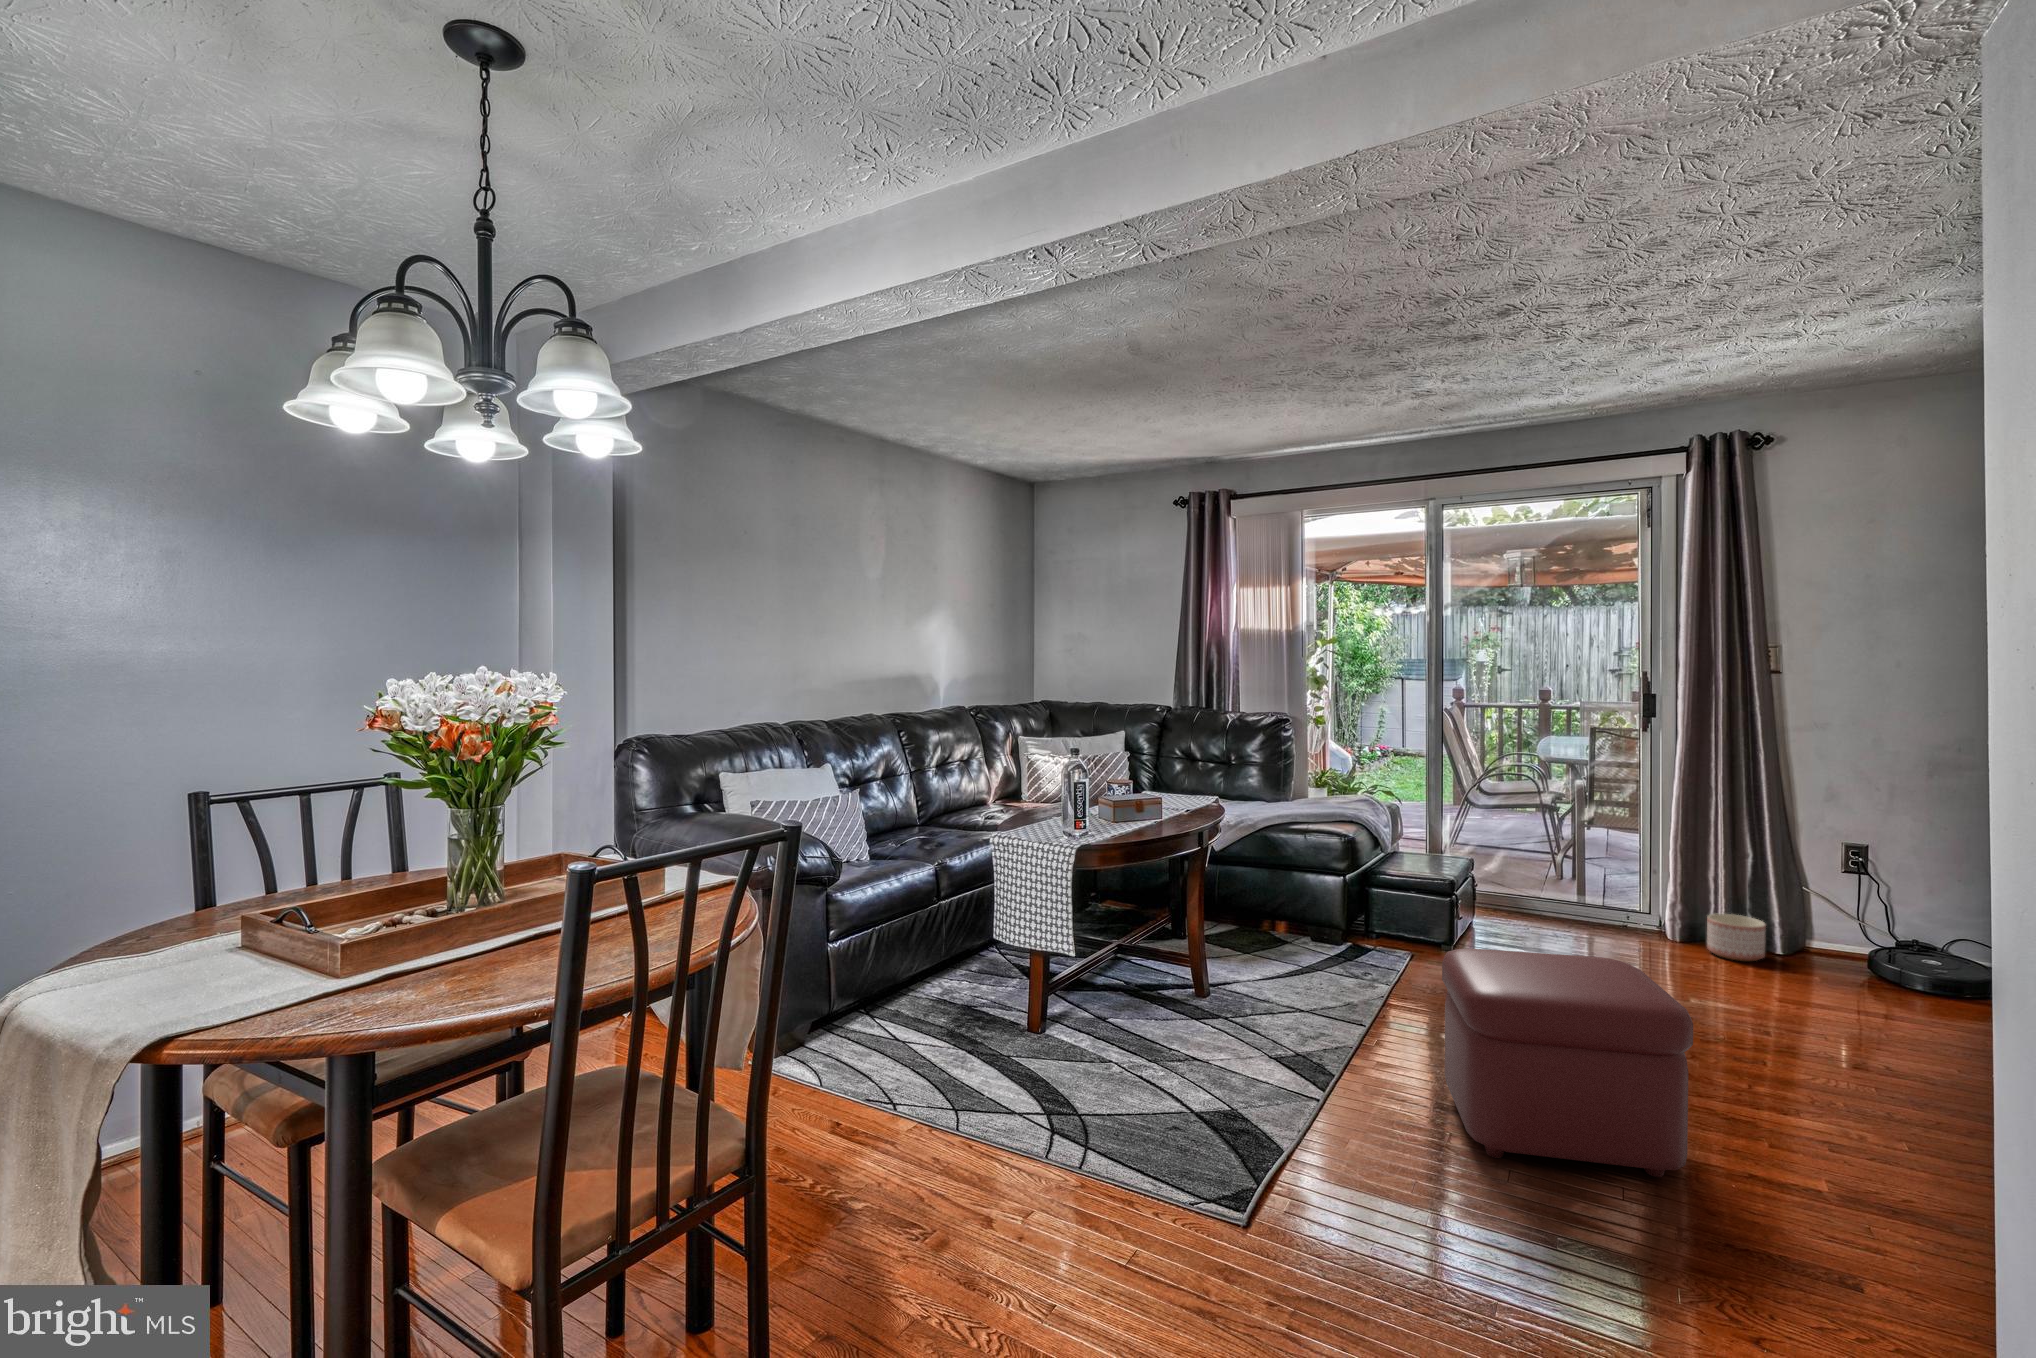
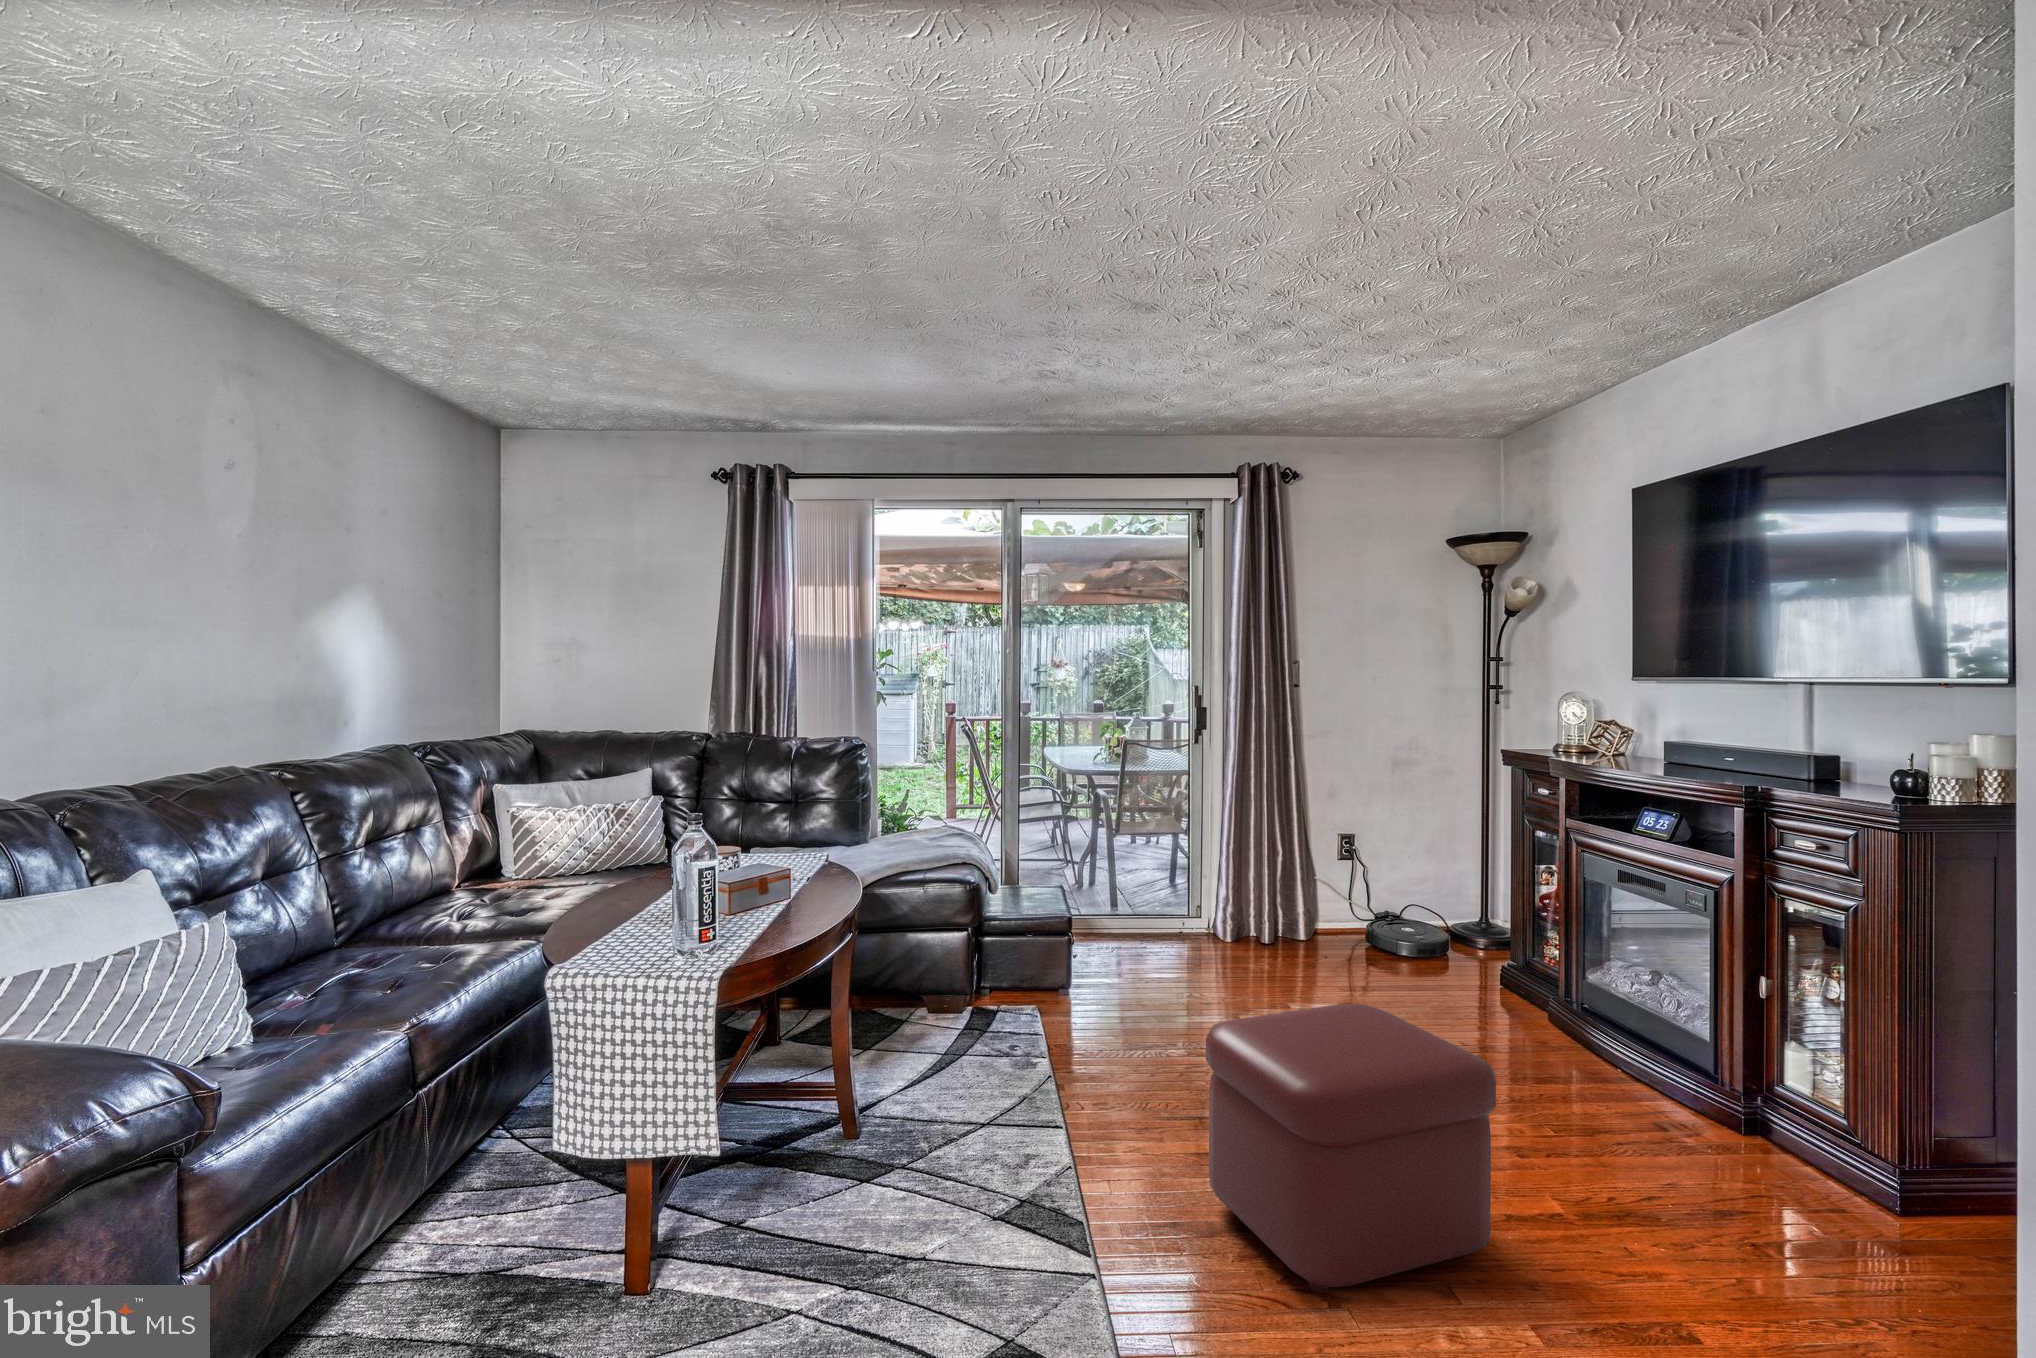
planter: present [1707,914,1766,961] -> none [1265,912,1311,956]

